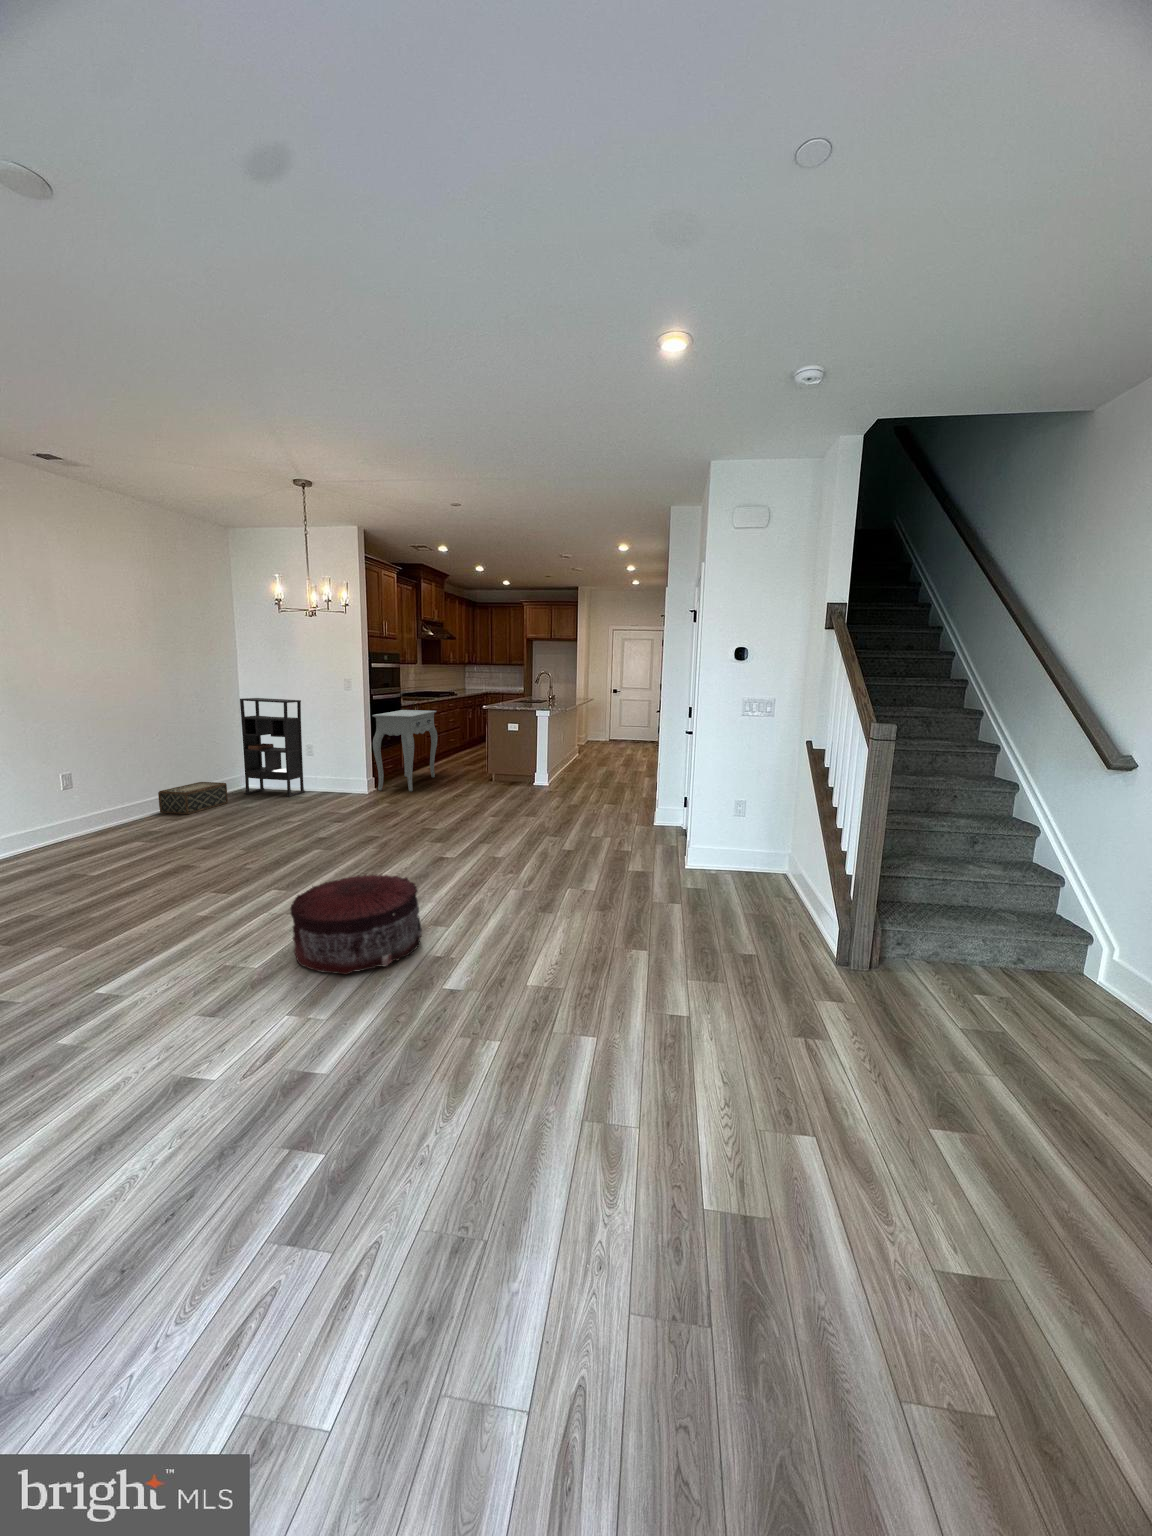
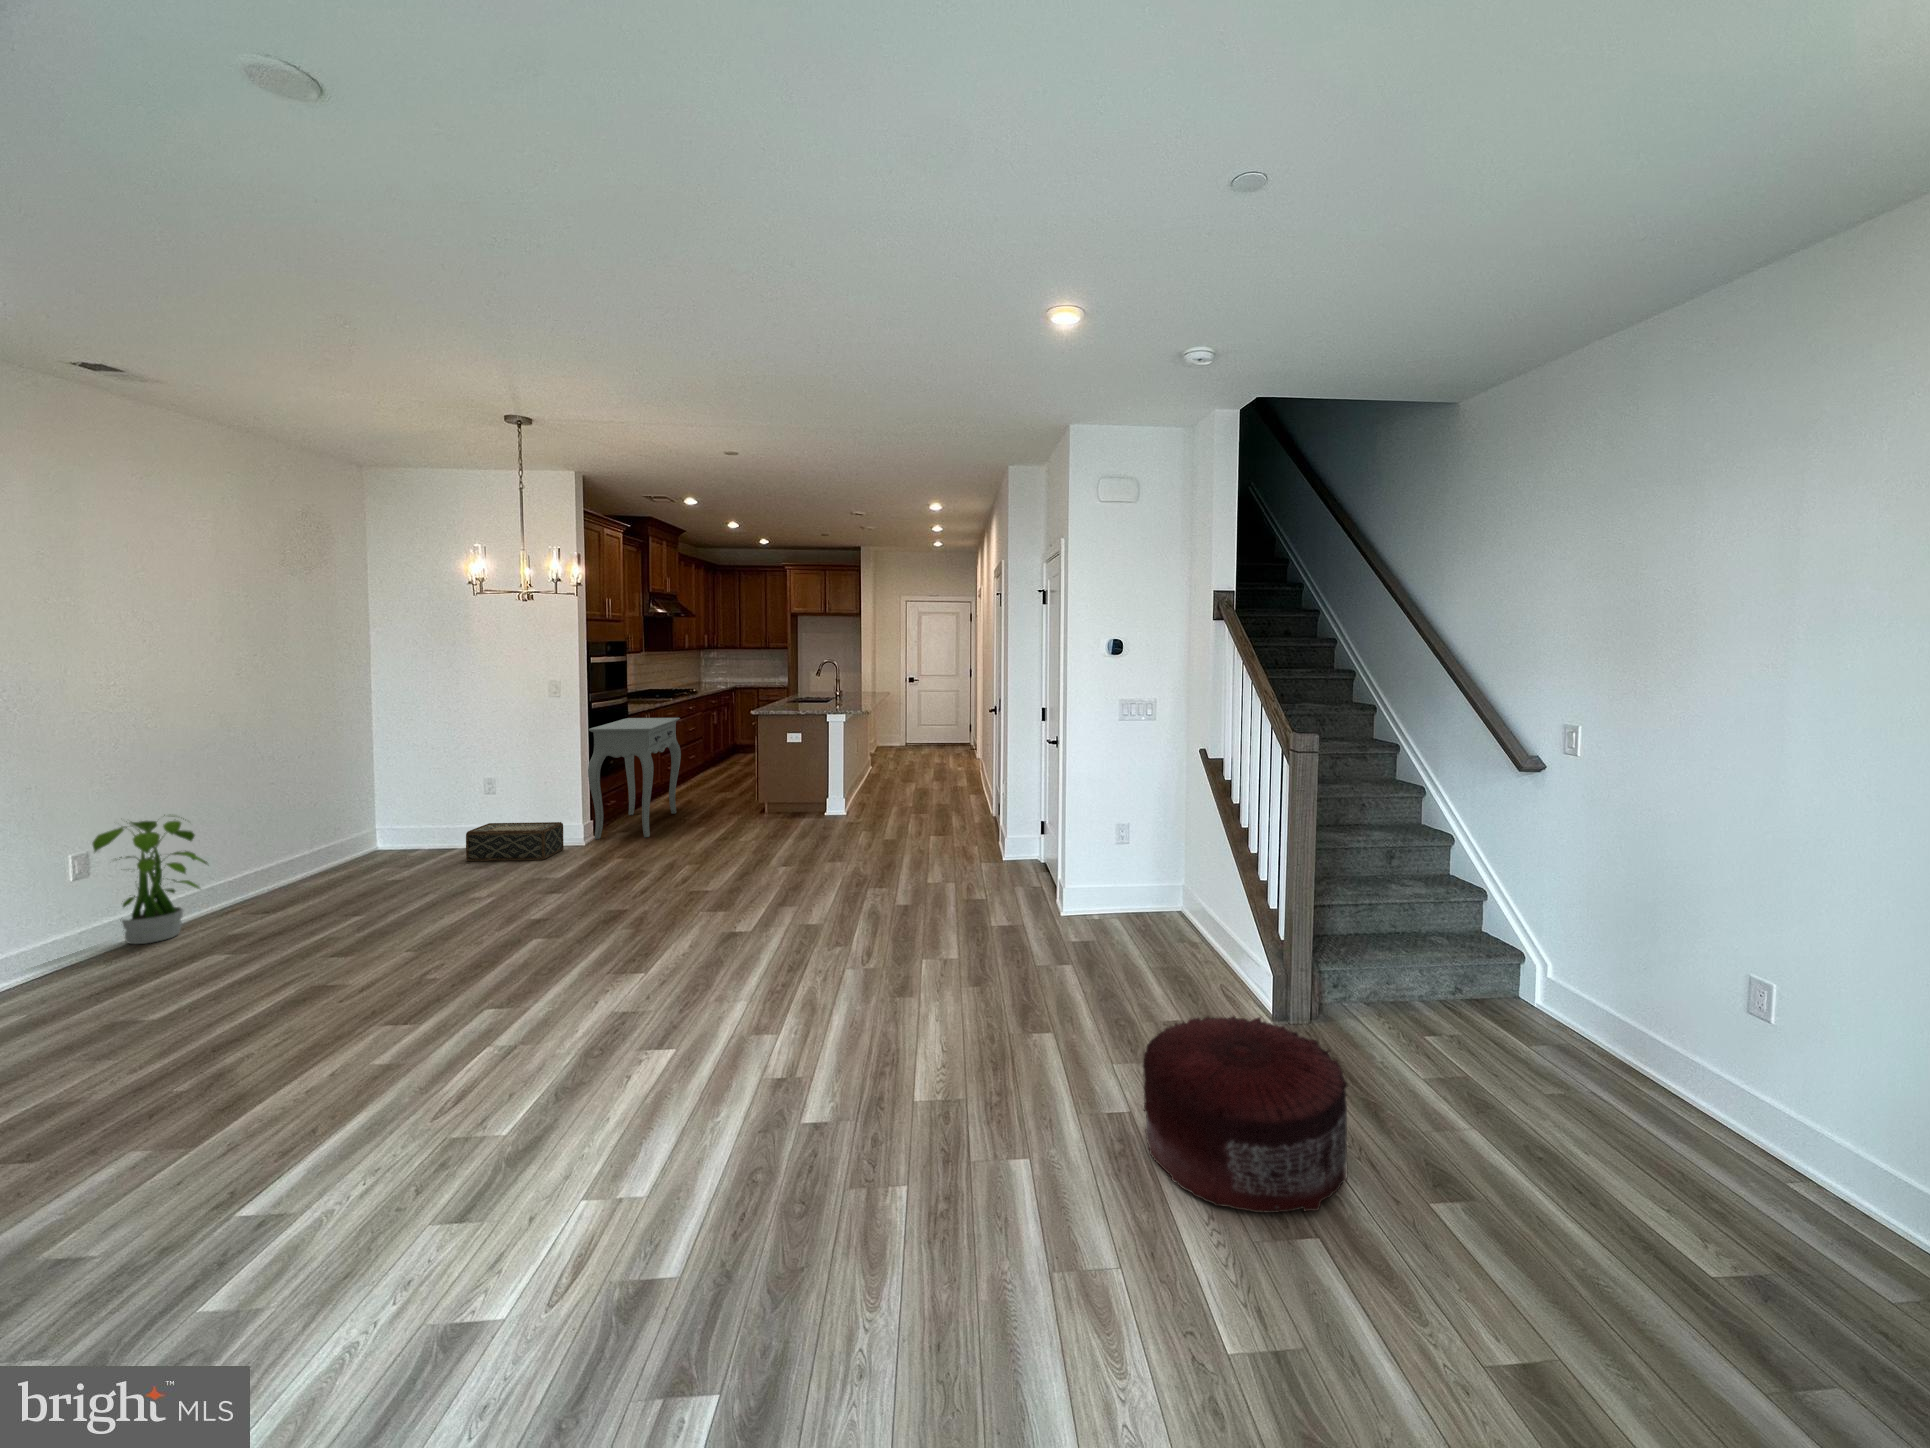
bookshelf: present [240,698,305,797] -> none [368,710,474,861]
potted plant: none [82,755,145,832] -> present [92,815,208,944]
woven basket: present [158,782,228,814] -> present [466,822,564,861]
pouf: present [290,875,422,974] -> present [1143,1016,1348,1213]

